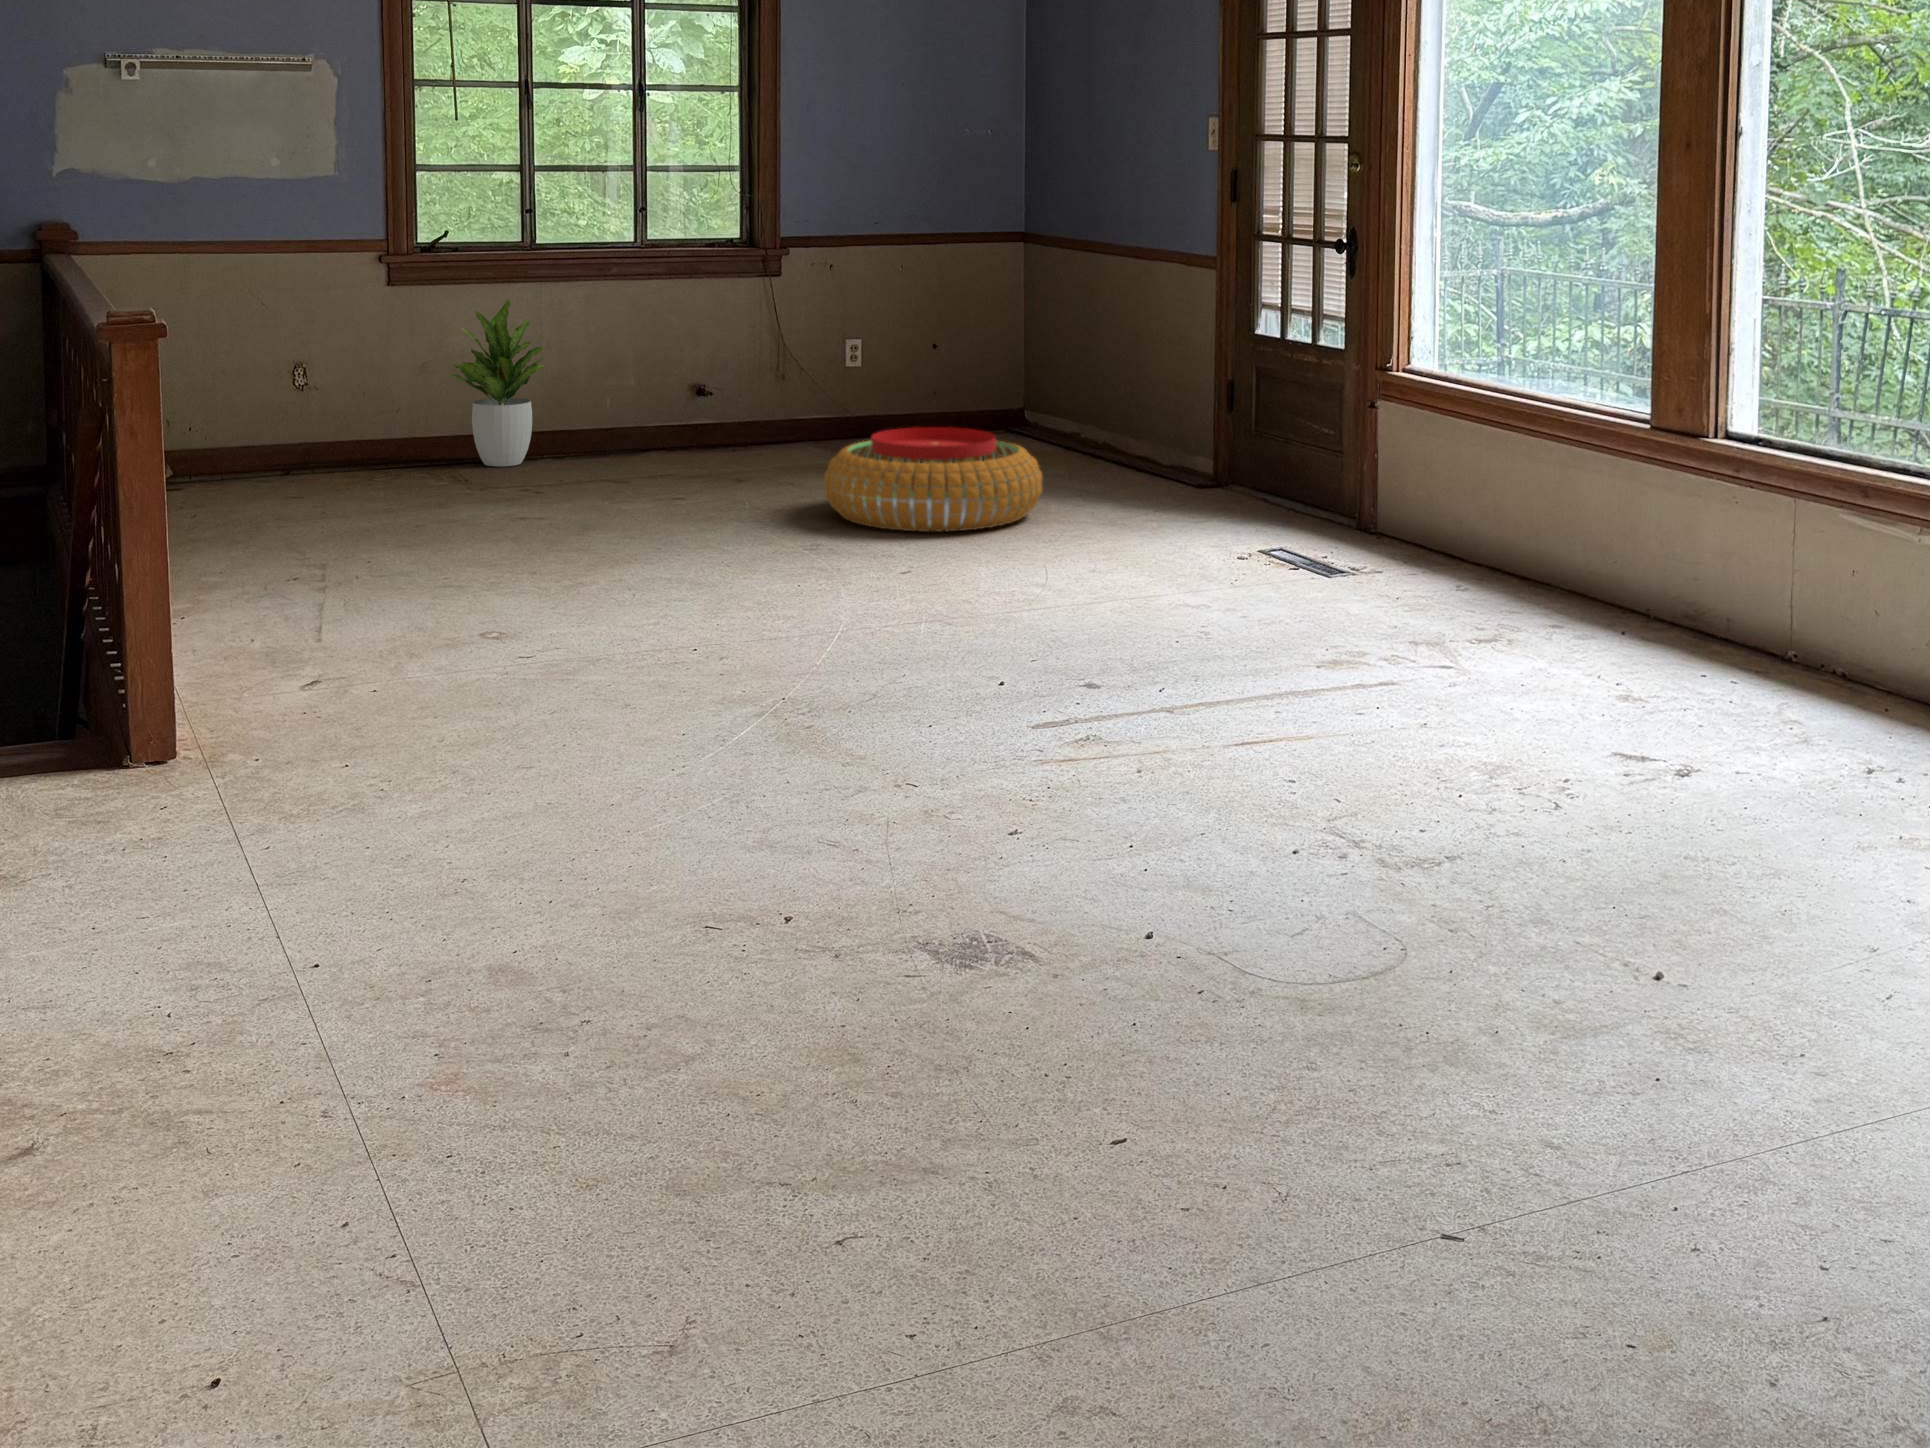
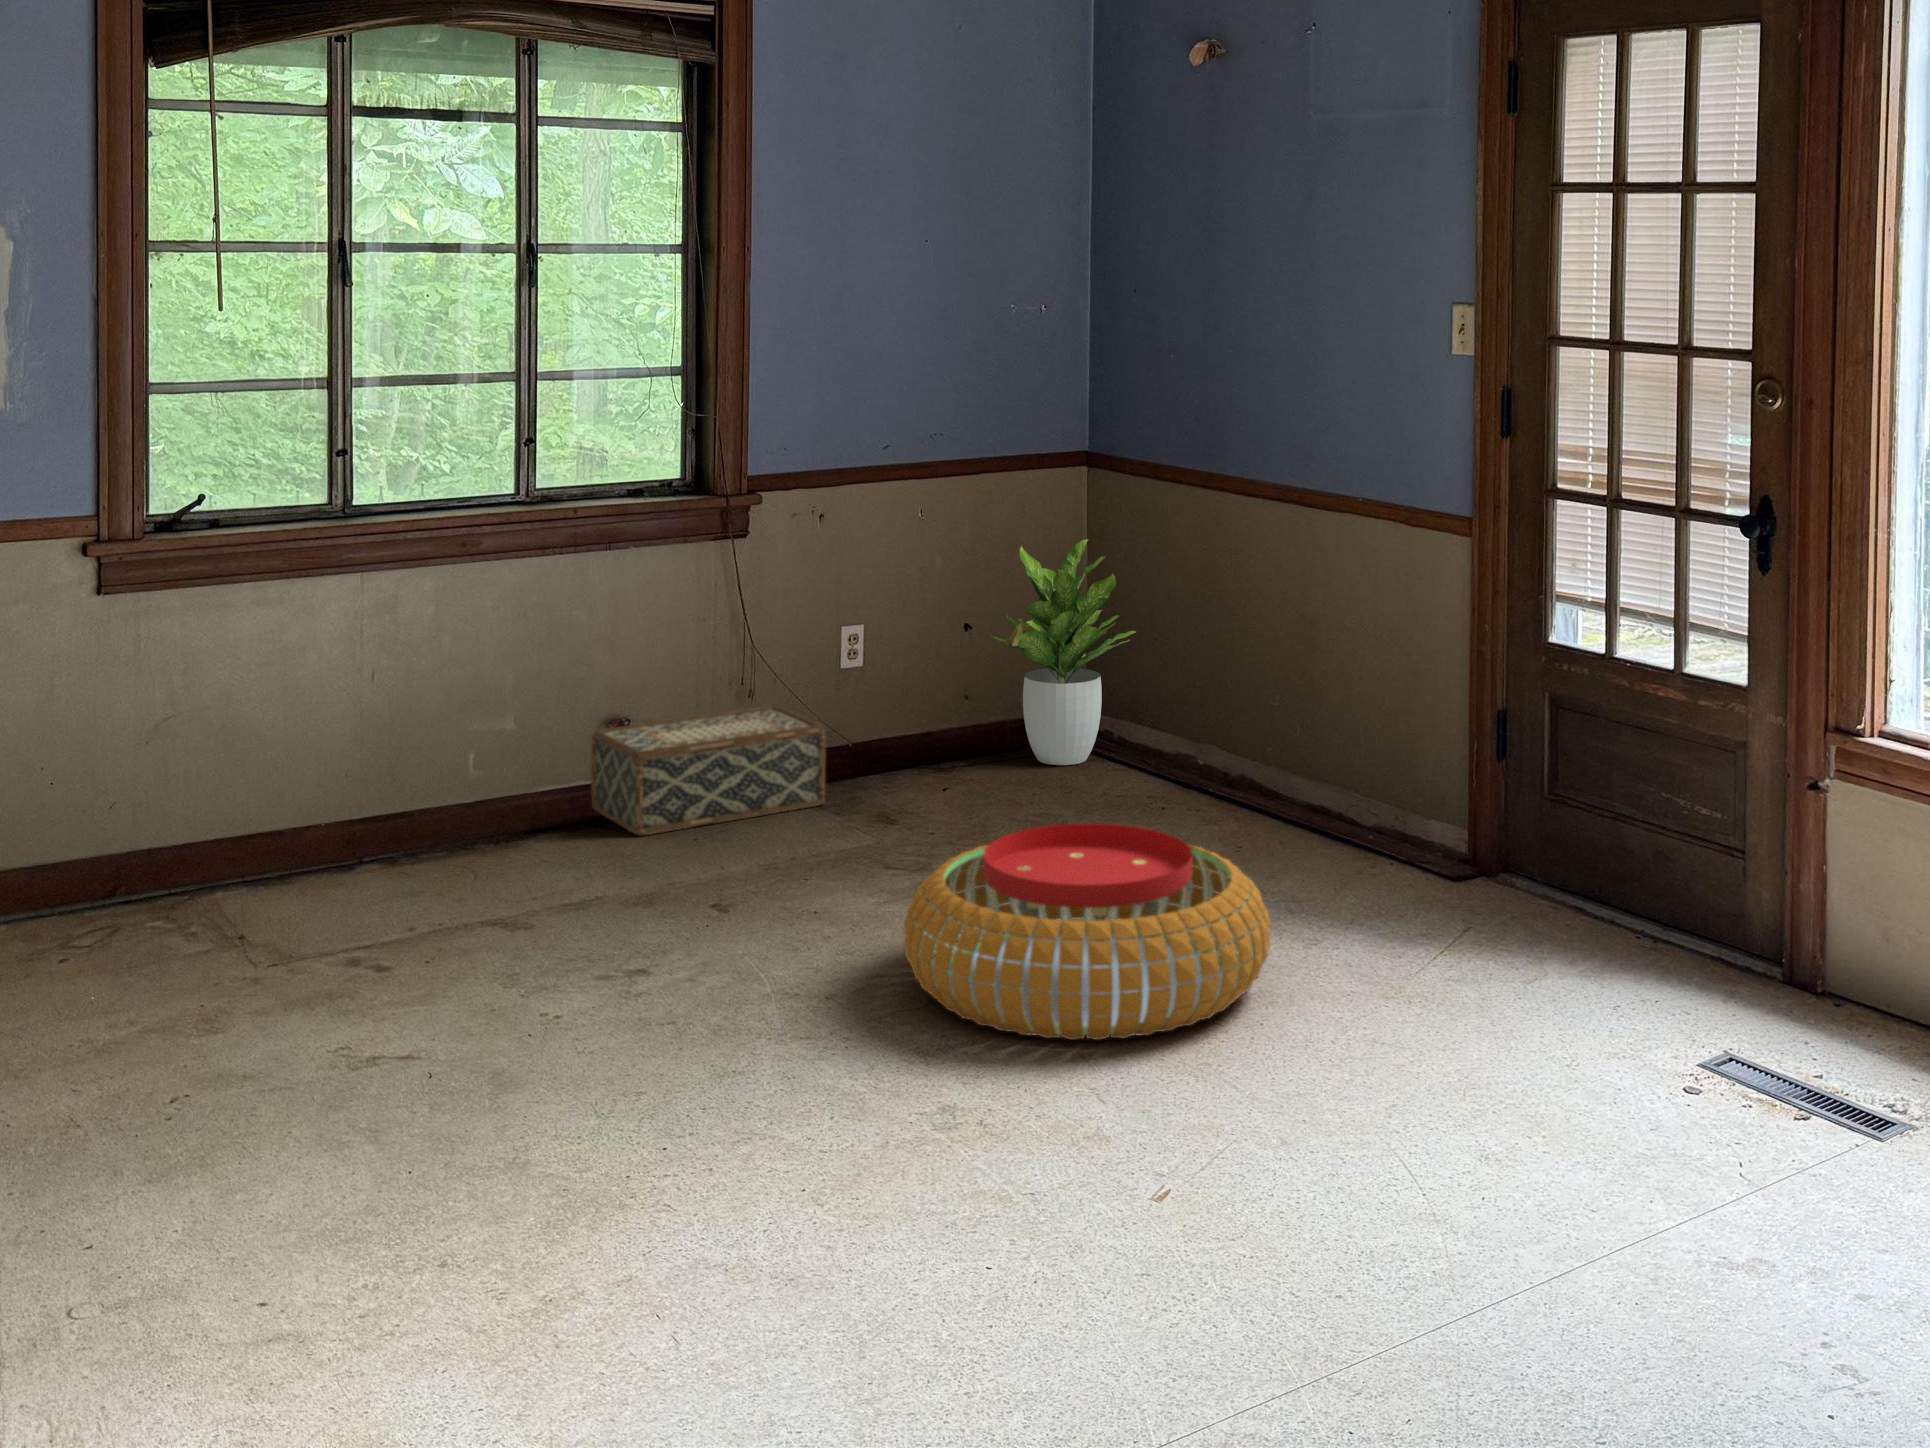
potted plant: present [448,299,545,466] -> present [993,539,1136,765]
woven basket: none [681,388,827,455] -> present [591,706,825,836]

